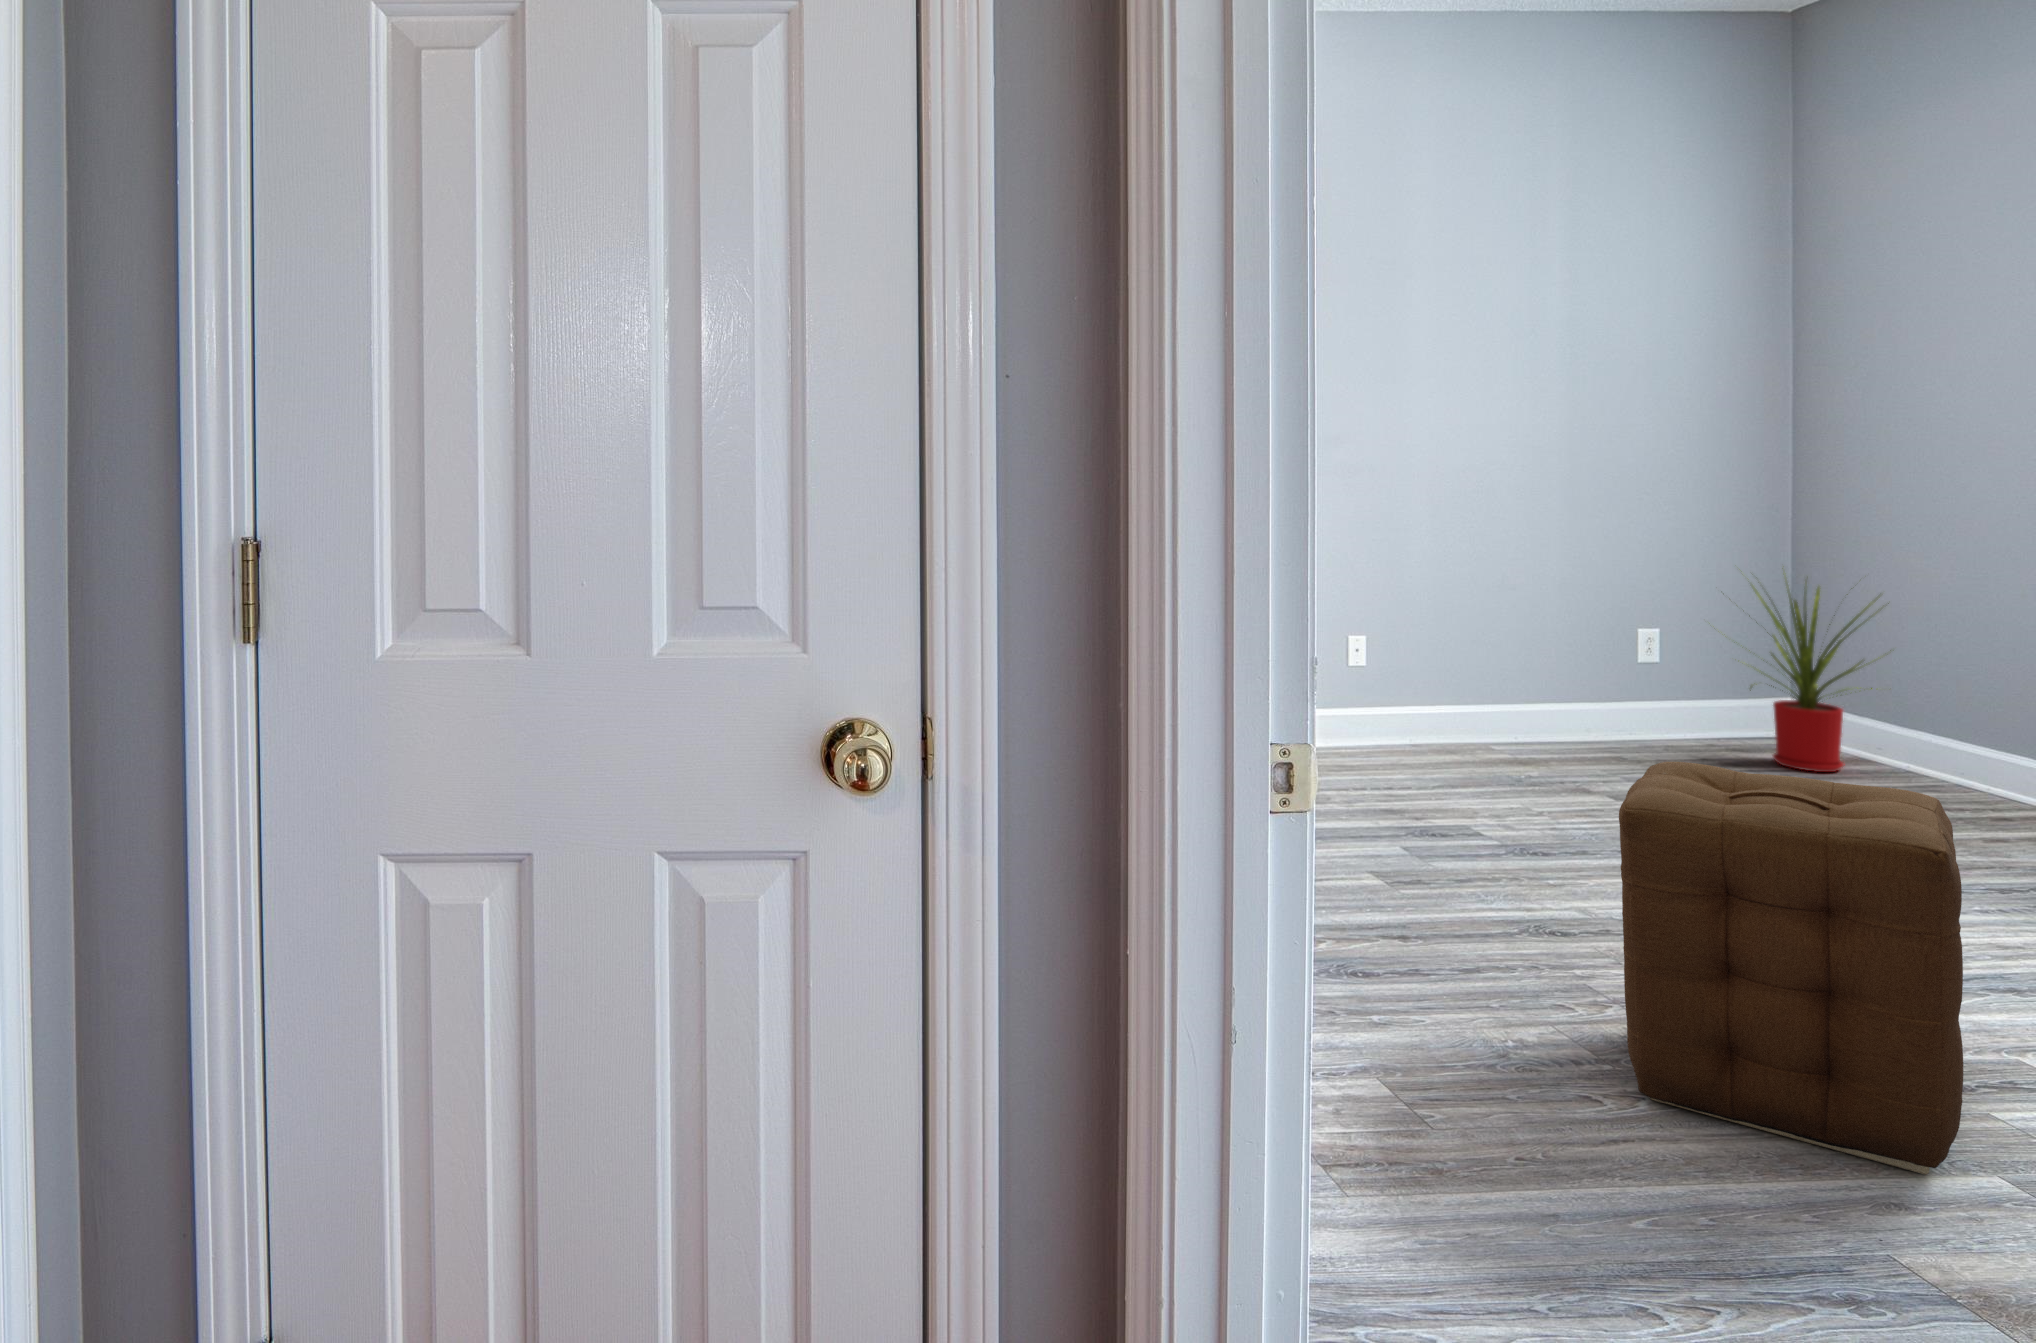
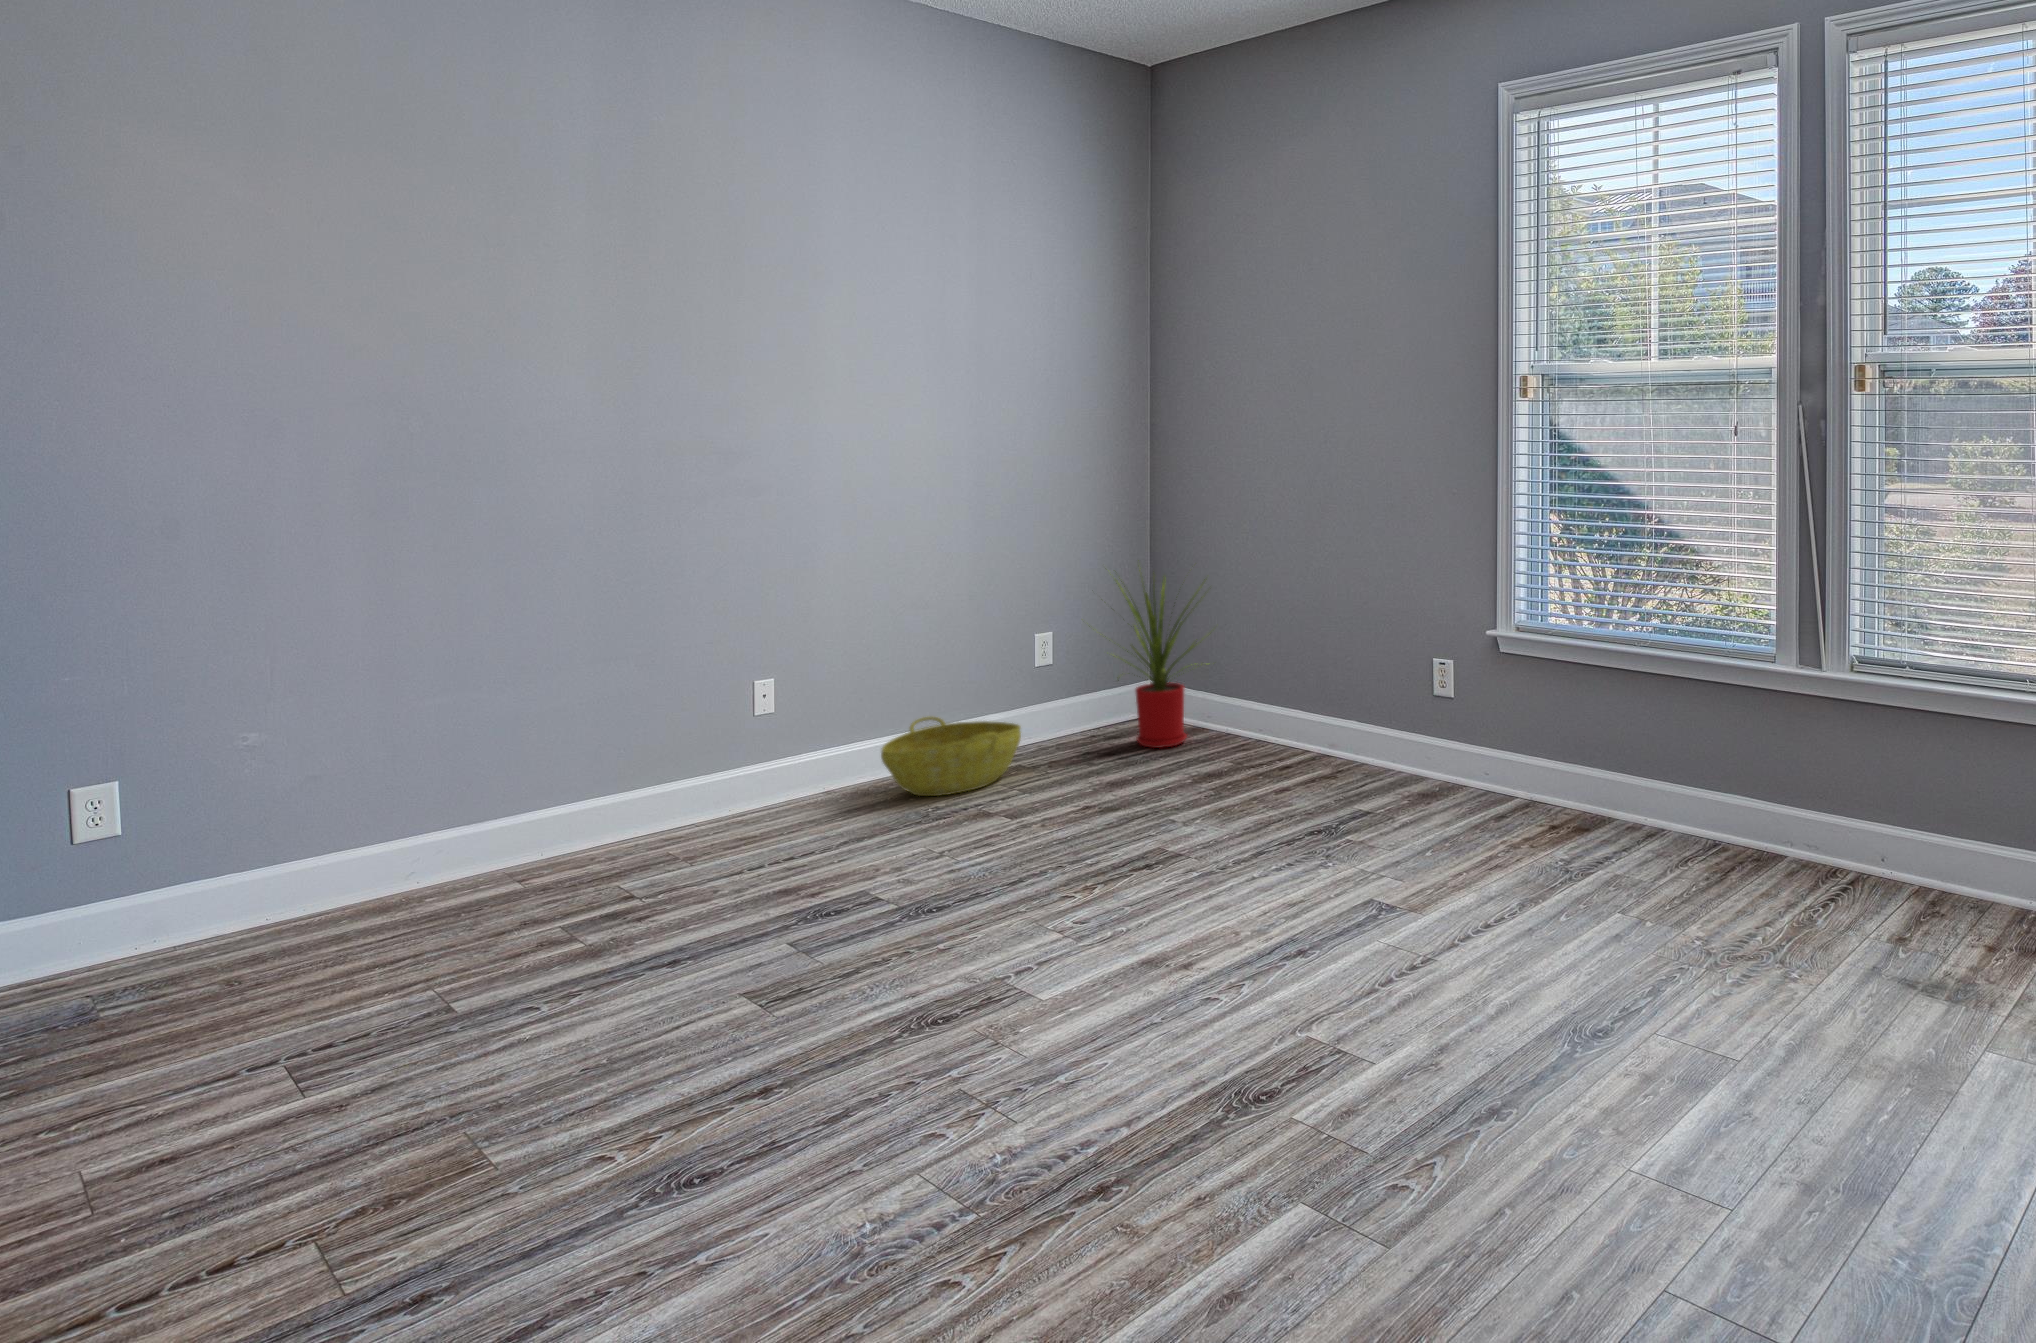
basket: none [1469,691,1626,767] -> present [881,717,1021,796]
ottoman: present [1619,762,1963,1175] -> none [965,810,1273,1250]

